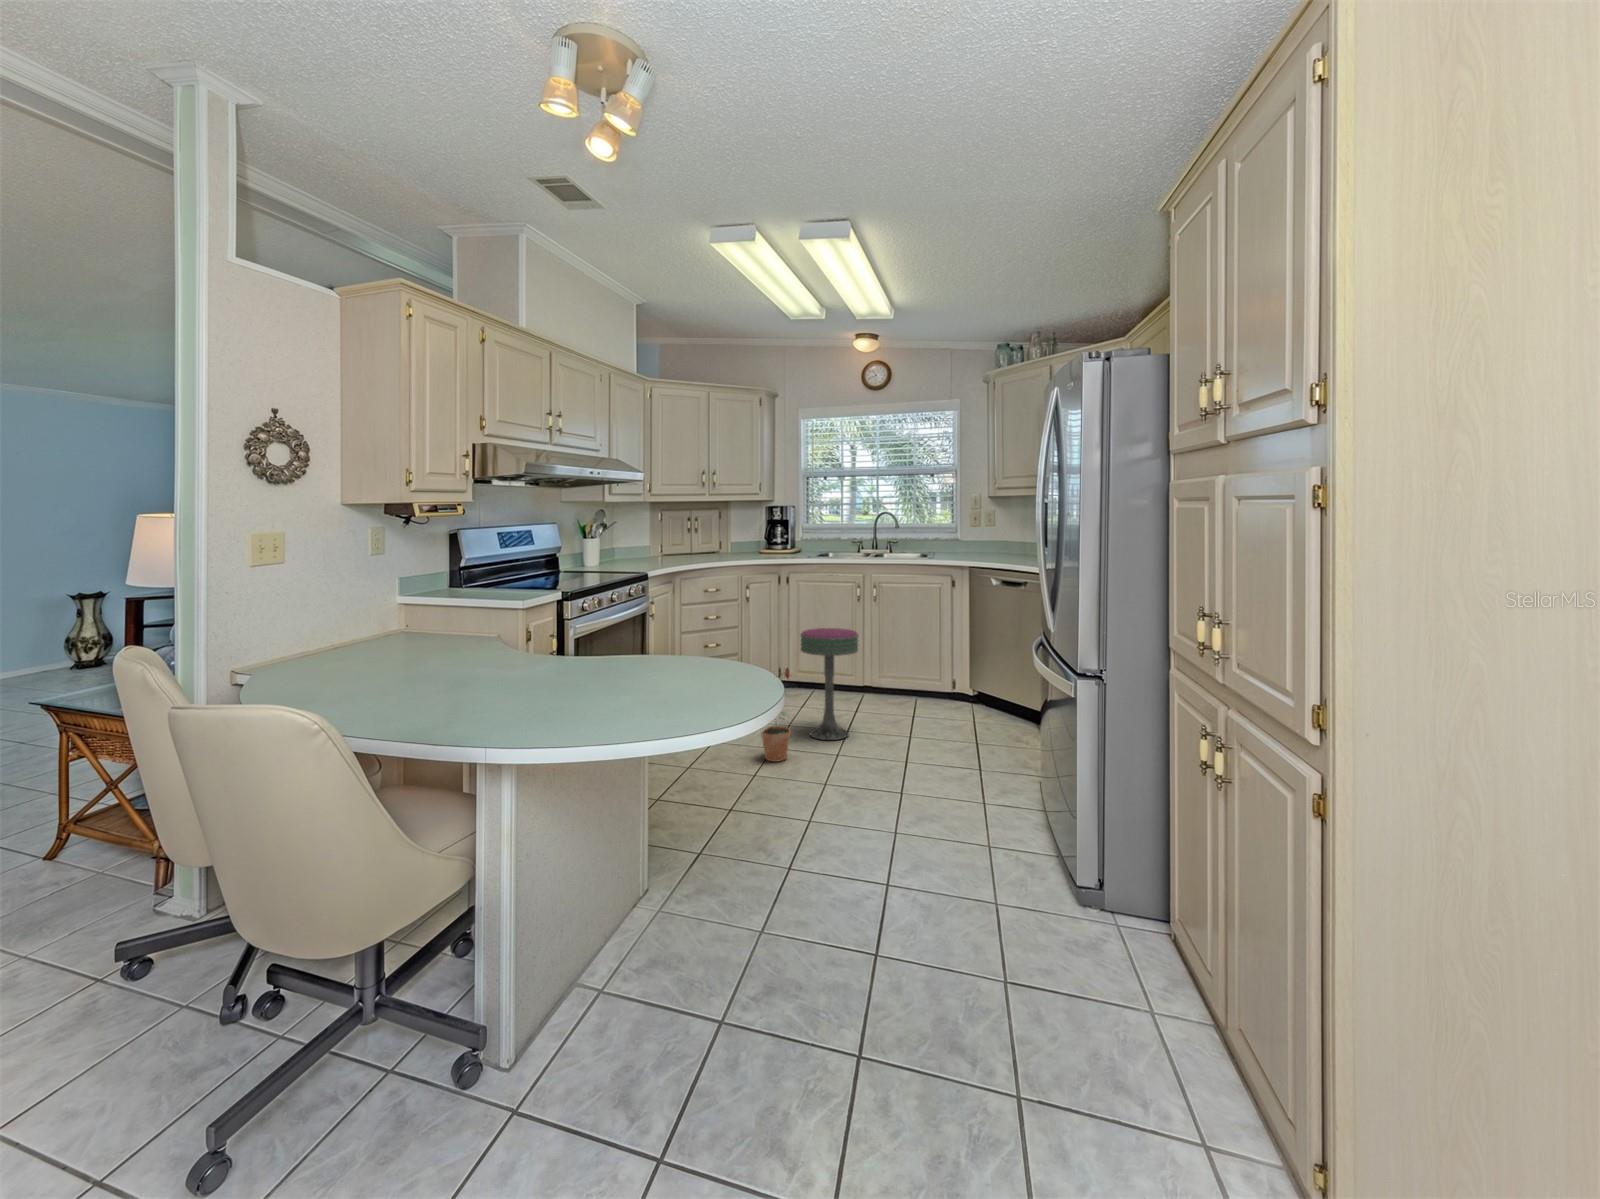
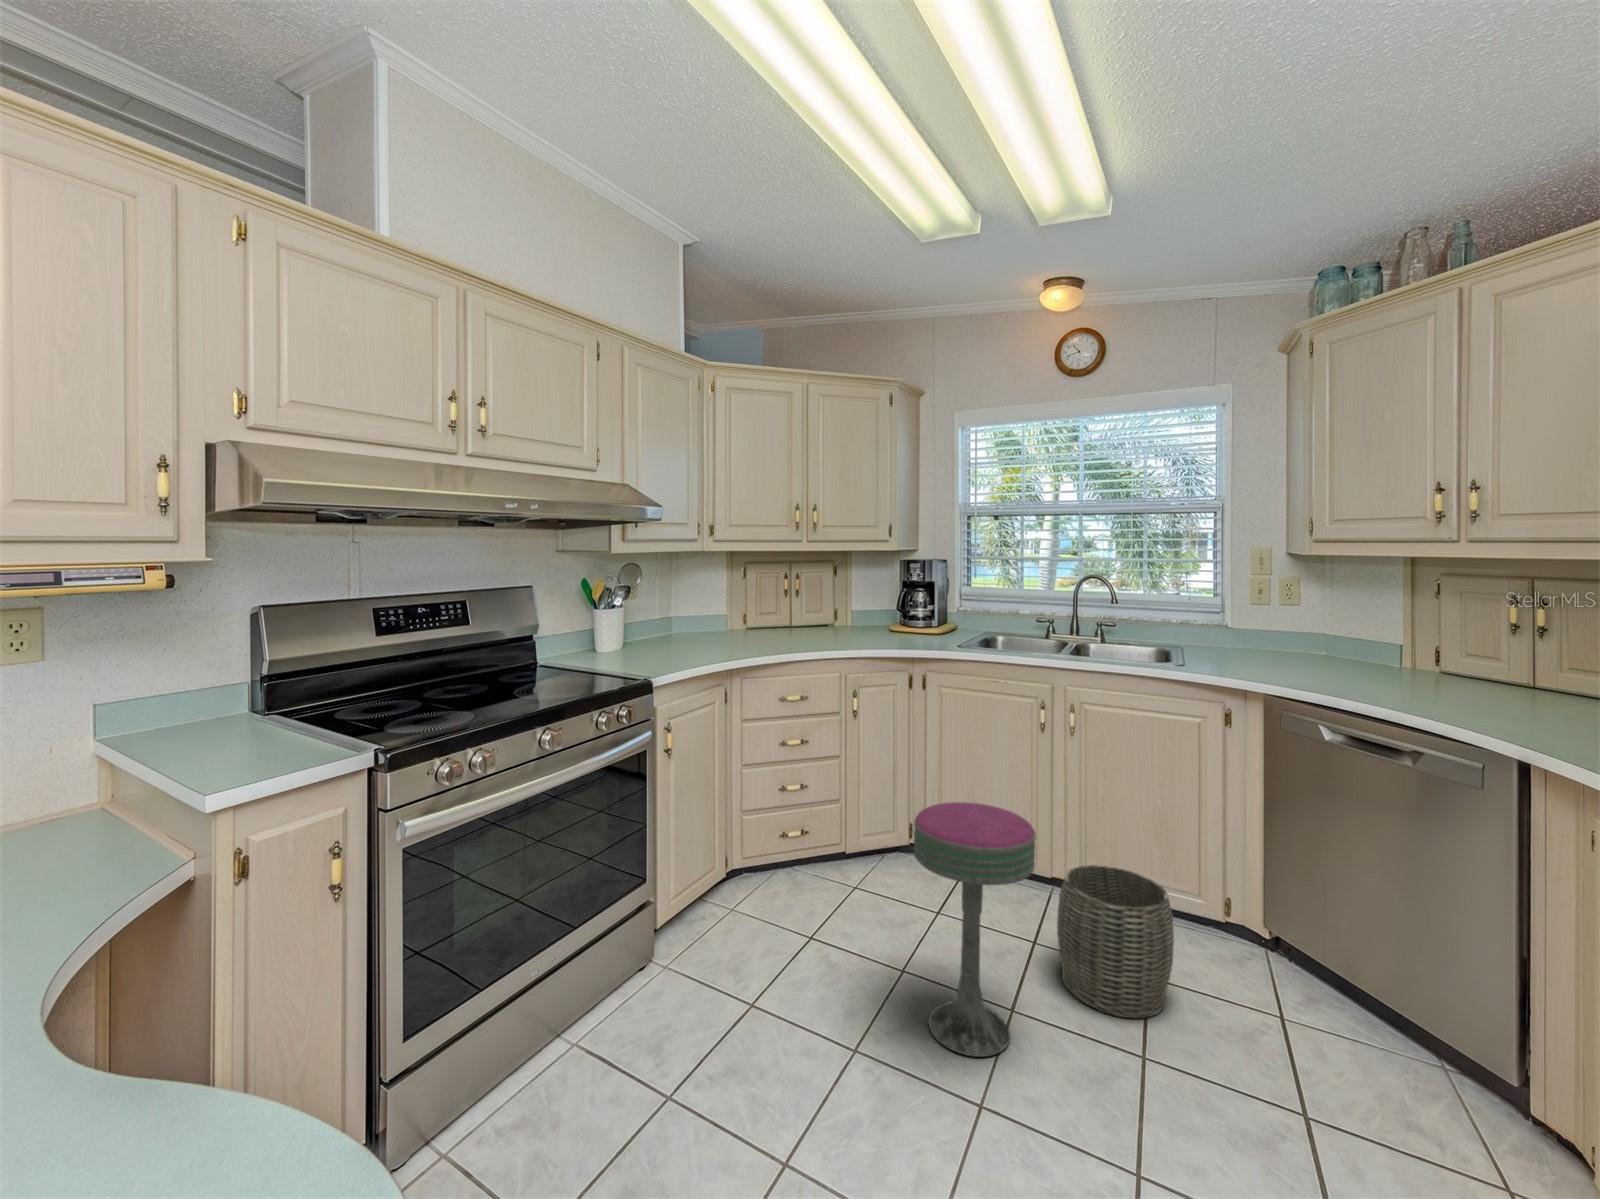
woven basket: none [869,663,921,725] -> present [1057,865,1174,1018]
potted plant: present [761,669,791,762] -> none [798,914,880,1133]

